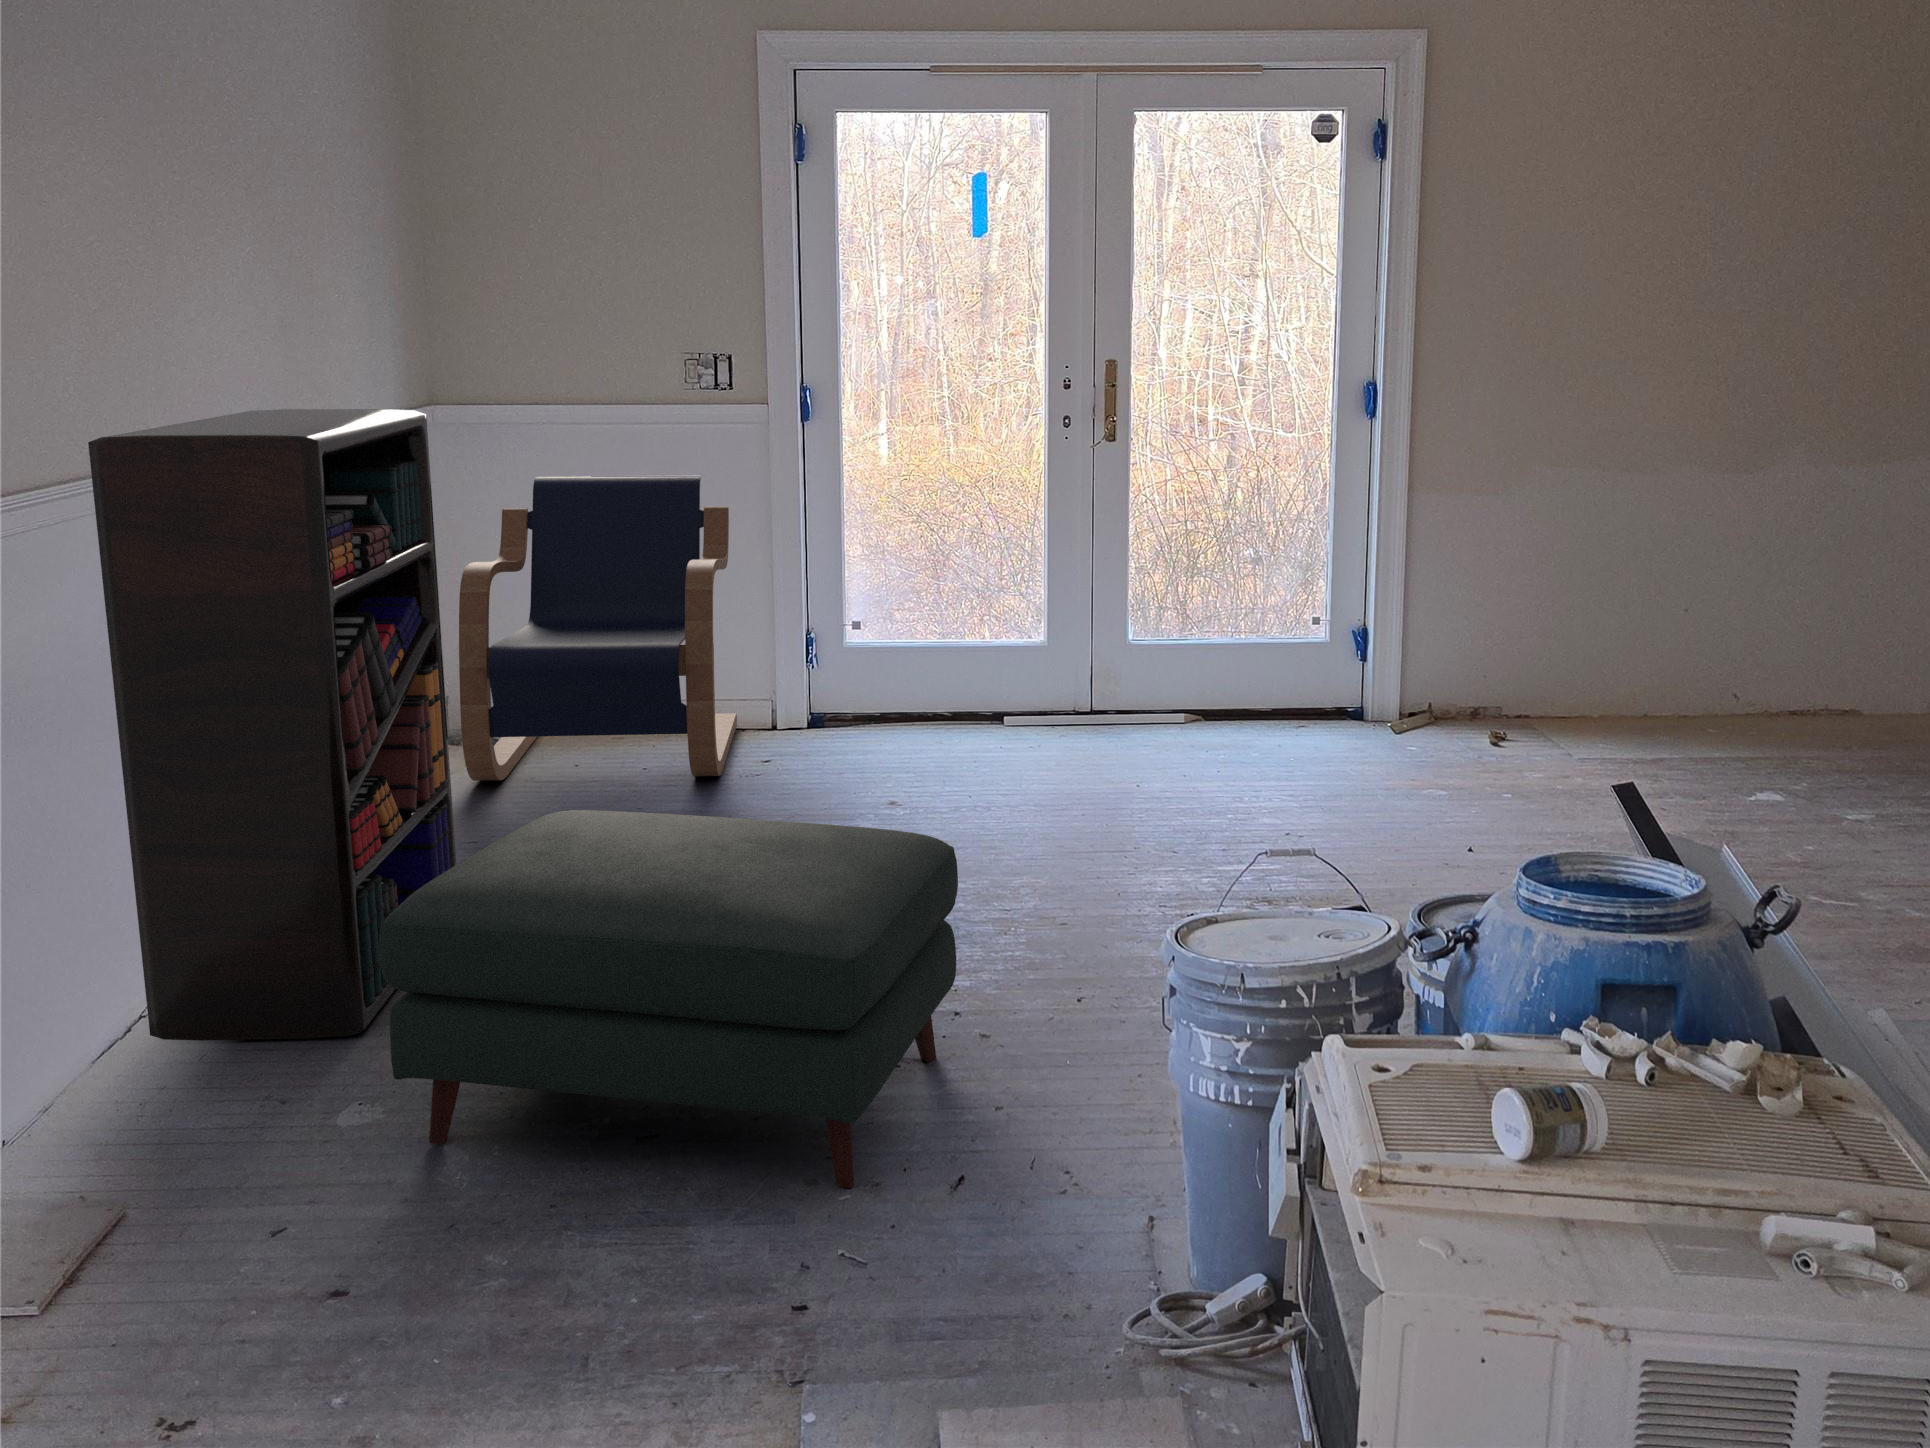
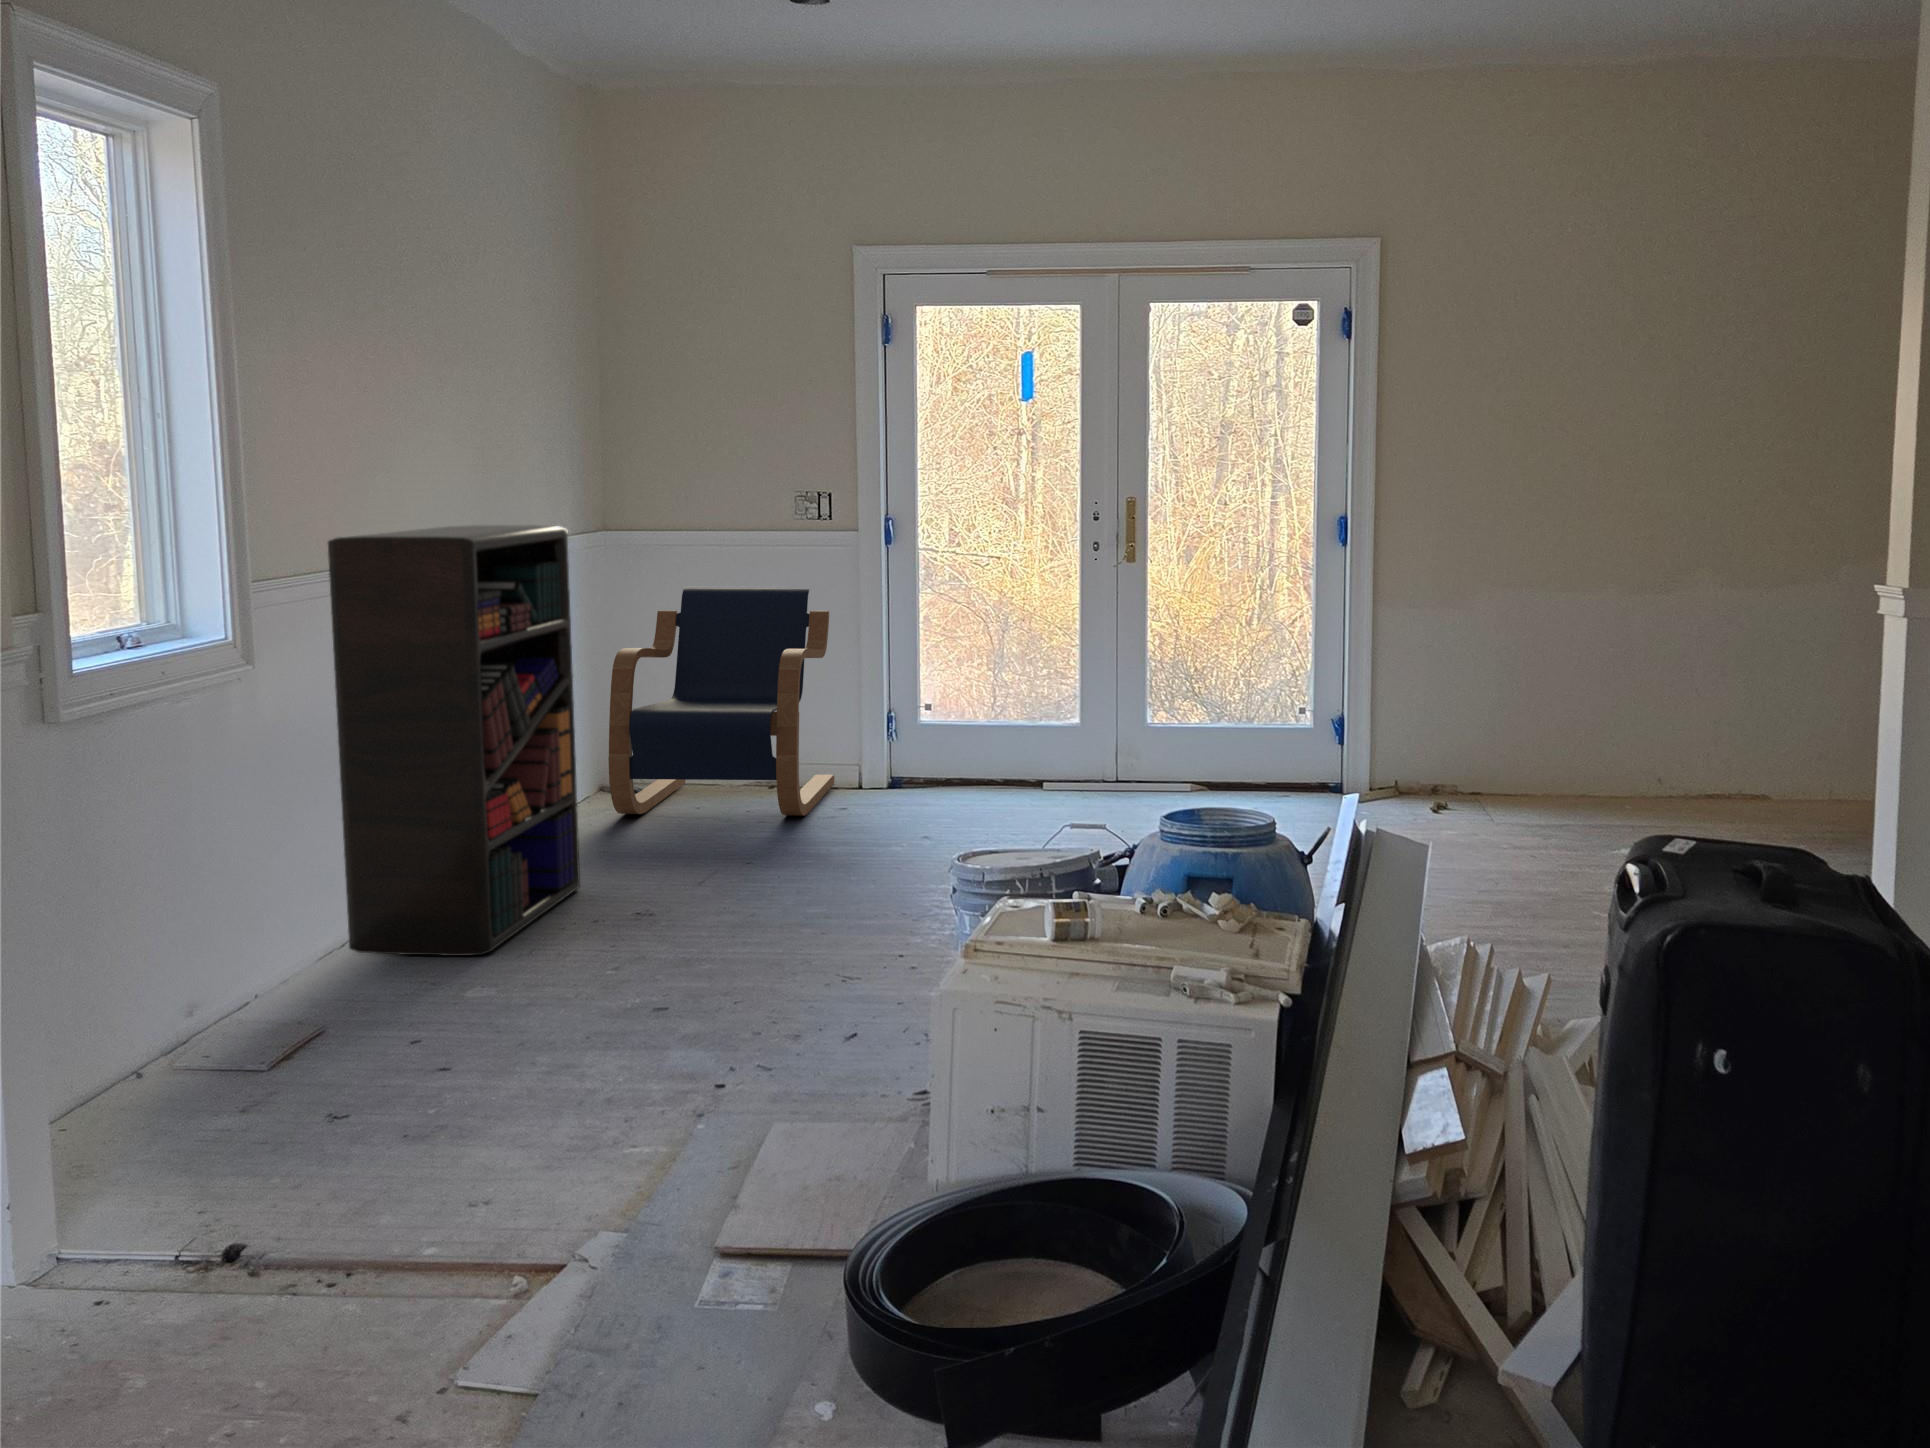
ottoman: present [379,810,958,1188] -> none [483,800,890,1044]

